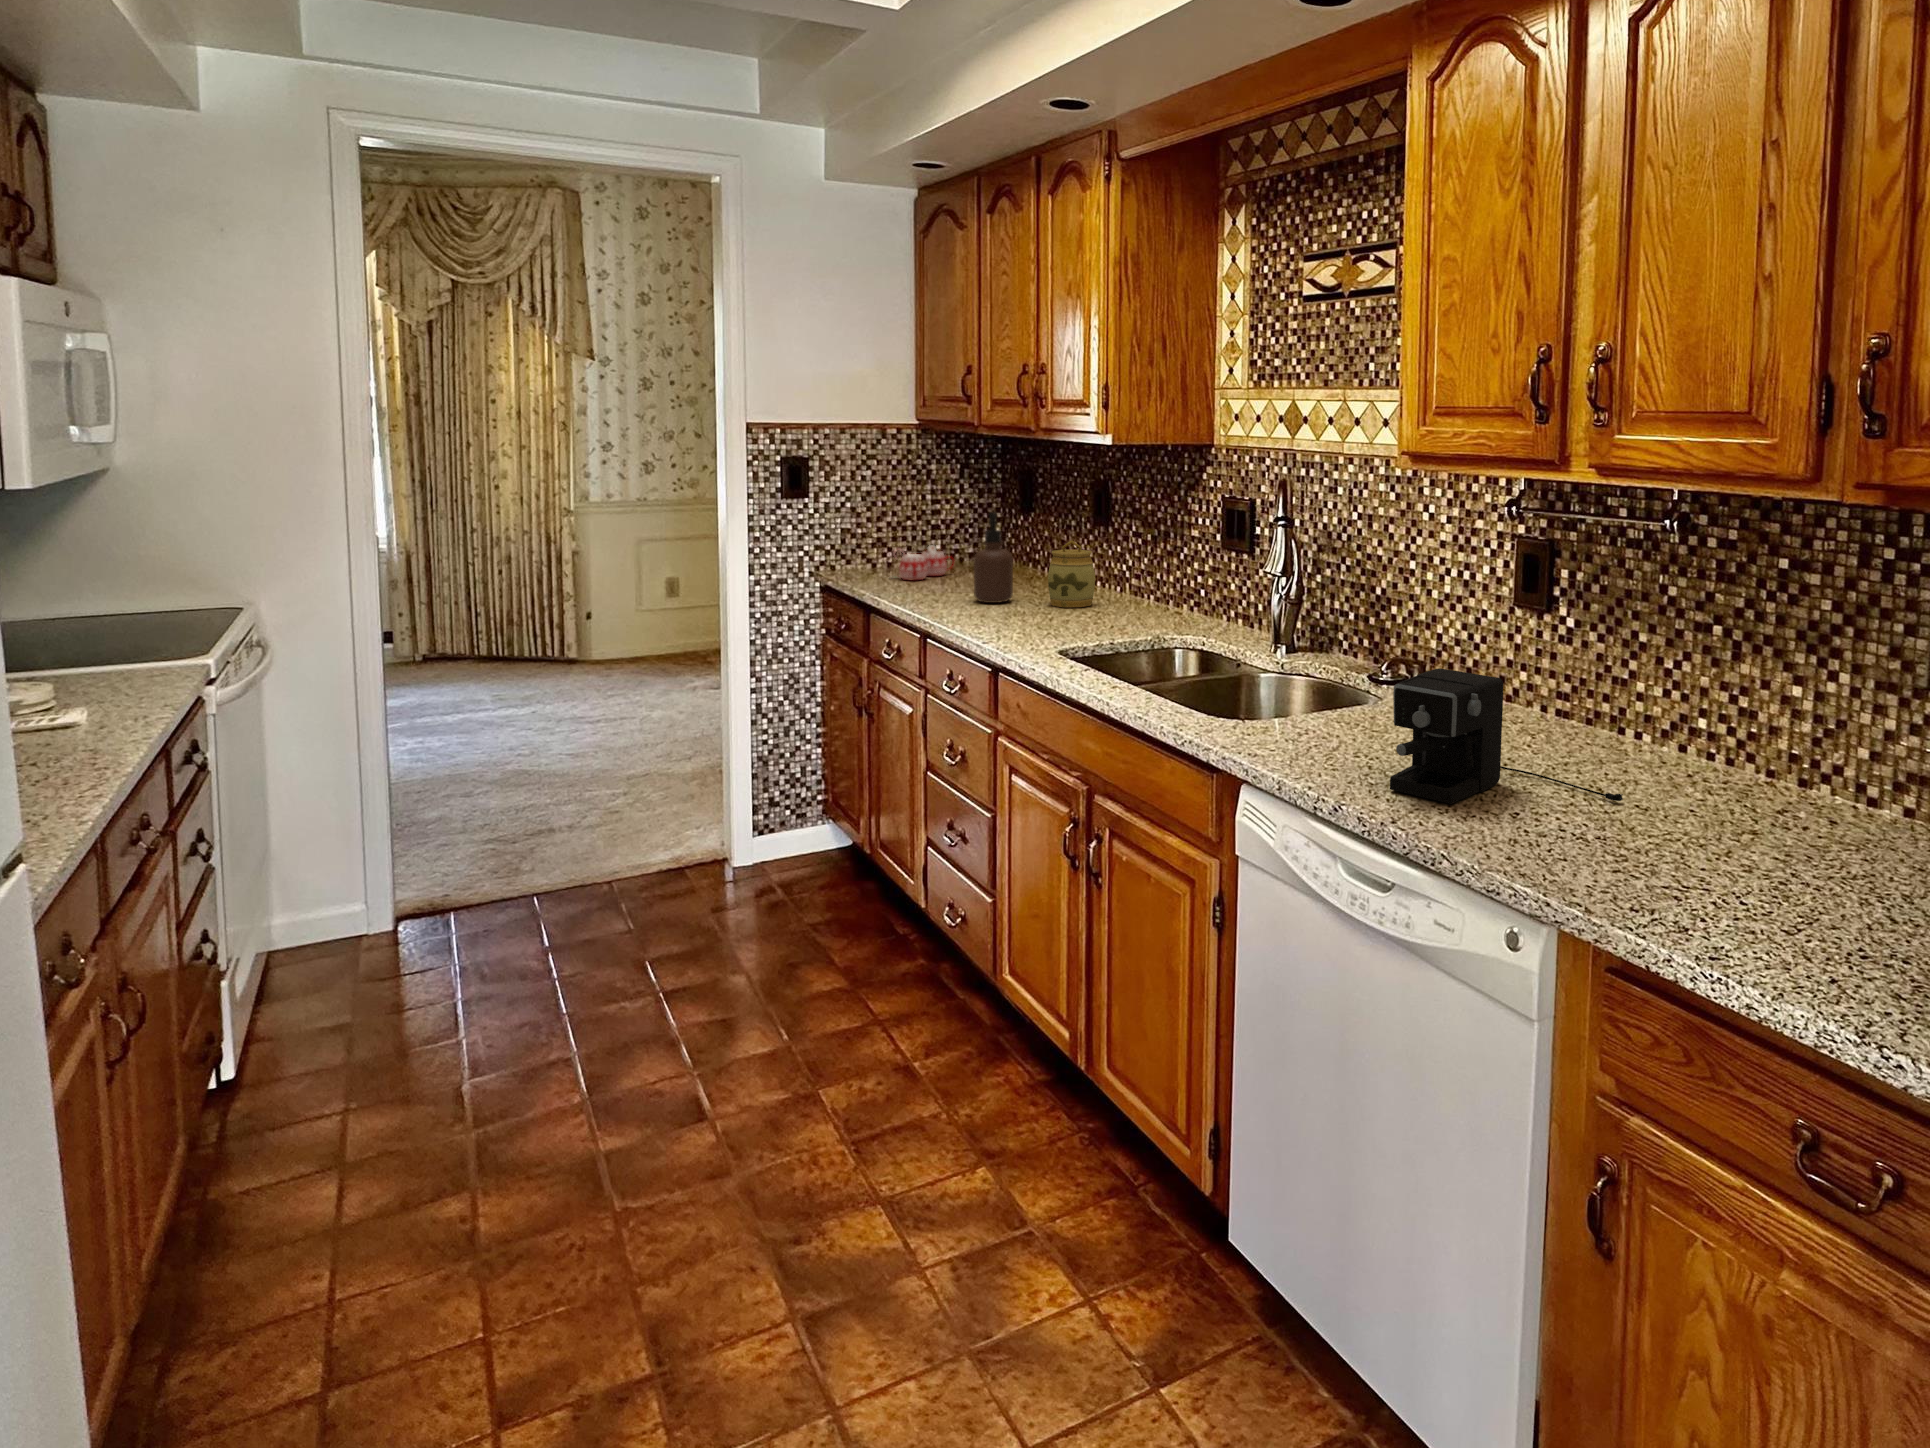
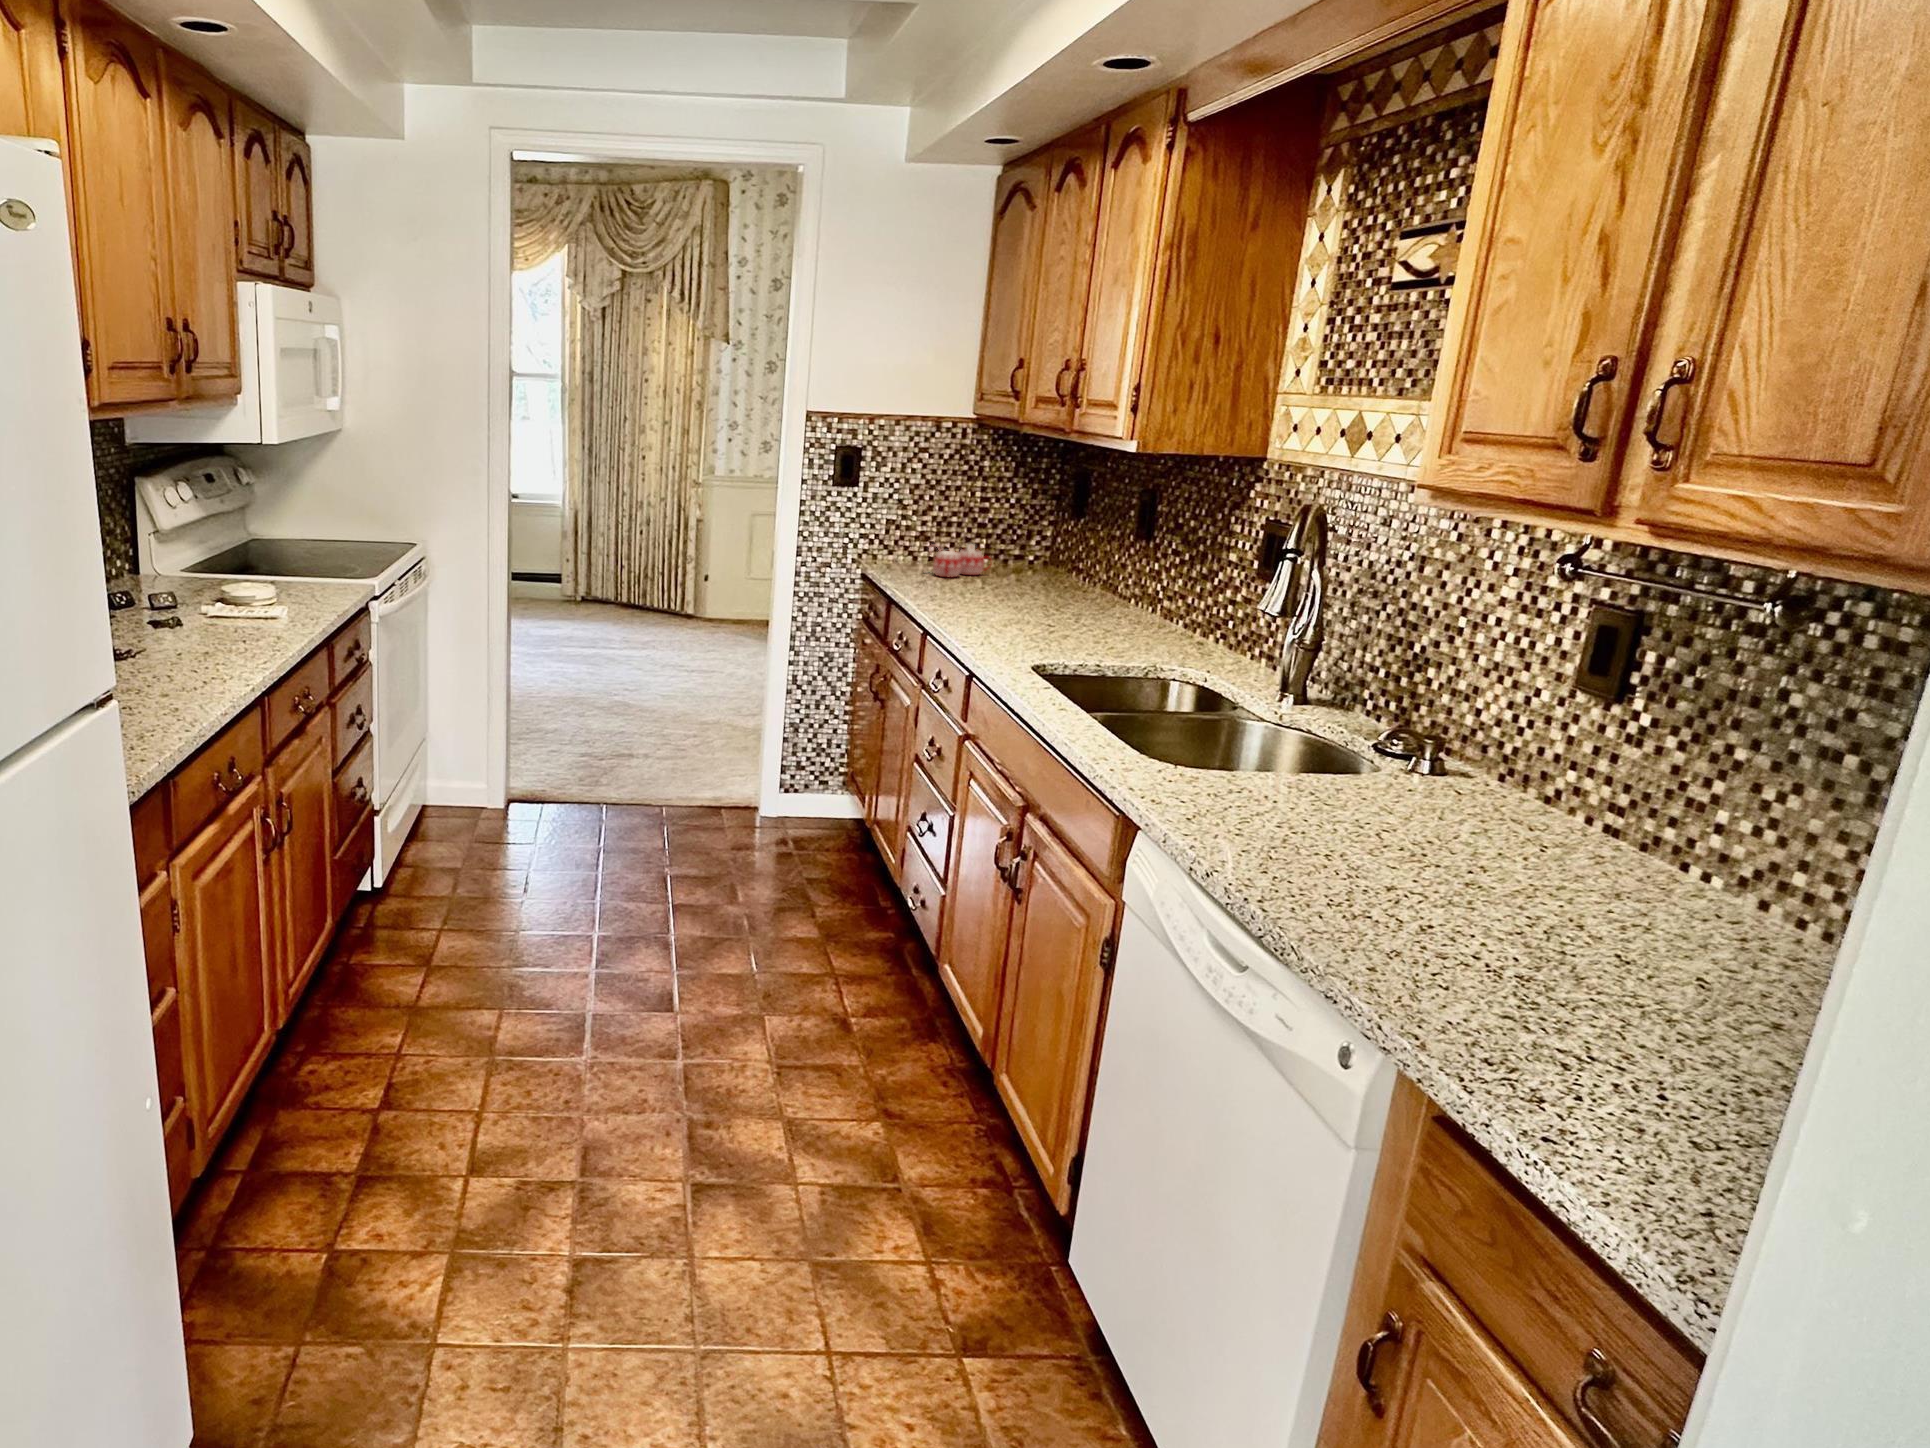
soap dispenser: present [974,512,1013,603] -> none [990,516,1035,609]
jar: present [1048,540,1095,607] -> none [1066,552,1121,624]
coffee maker: present [1390,668,1623,804] -> none [1284,746,1600,946]

